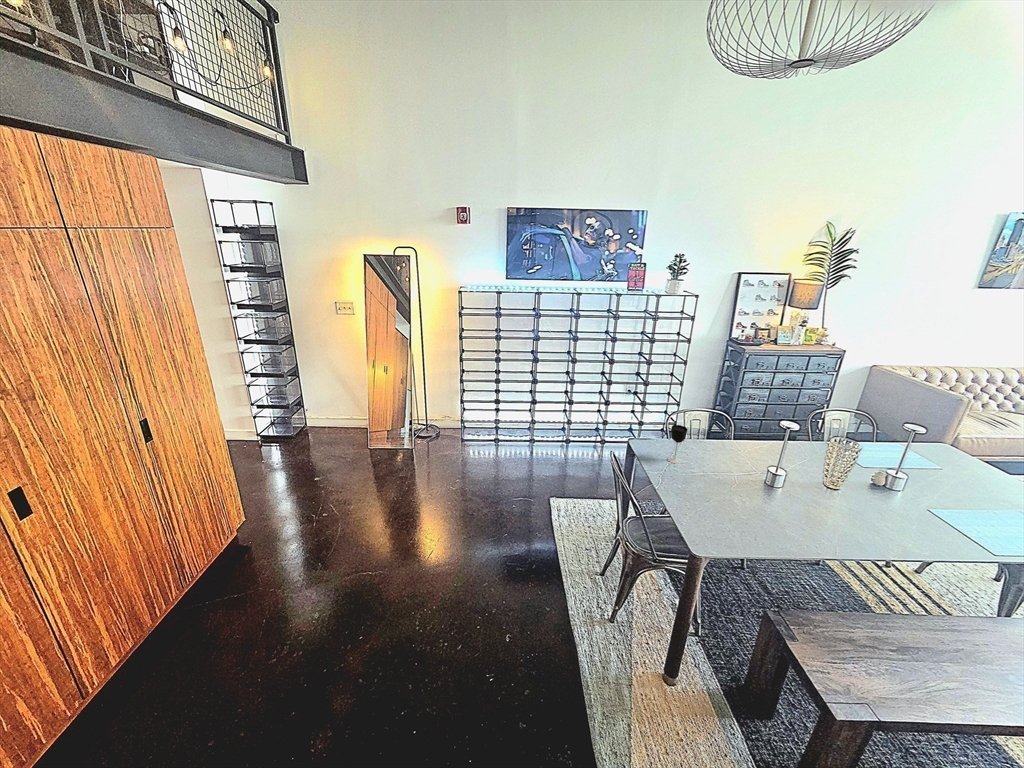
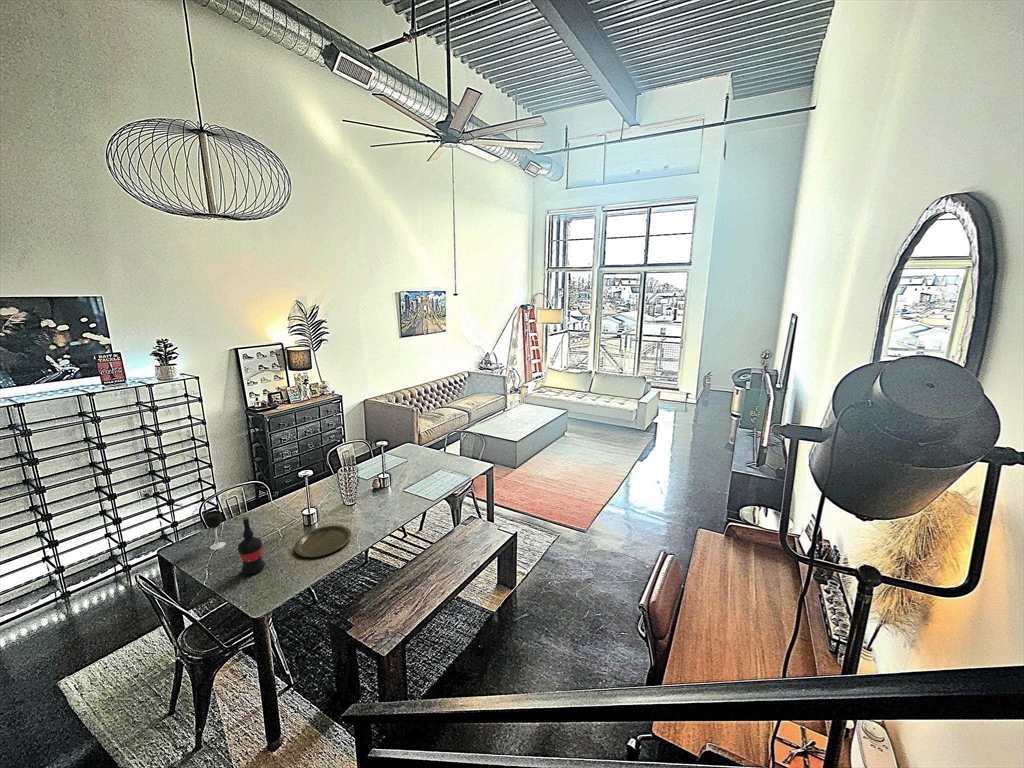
wine bottle: none [691,444,720,507] -> present [238,516,265,574]
plate: none [749,494,828,535] -> present [294,525,351,557]

